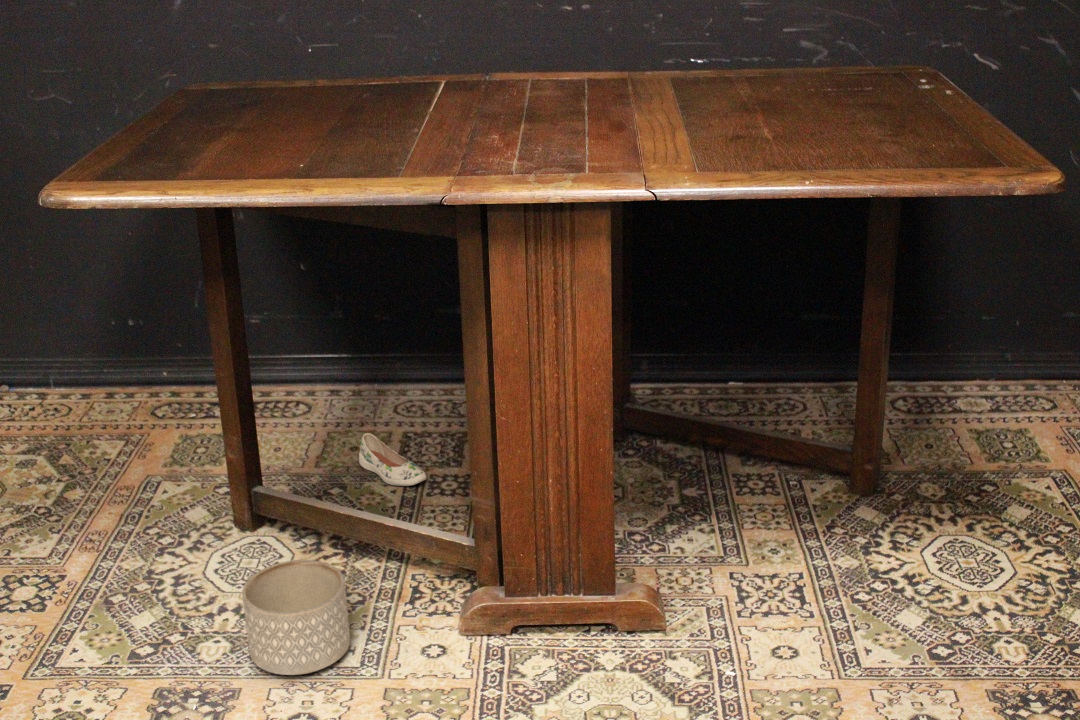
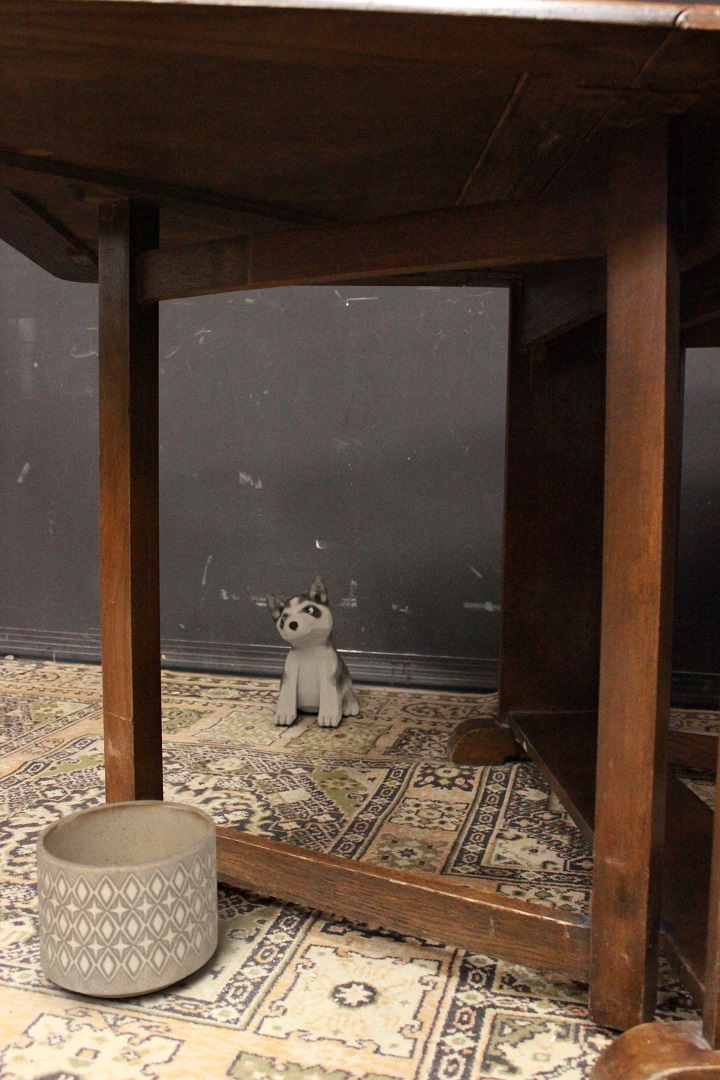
plush toy: none [277,321,362,444] -> present [266,575,360,727]
shoe: present [359,433,426,486] -> none [339,708,419,773]

